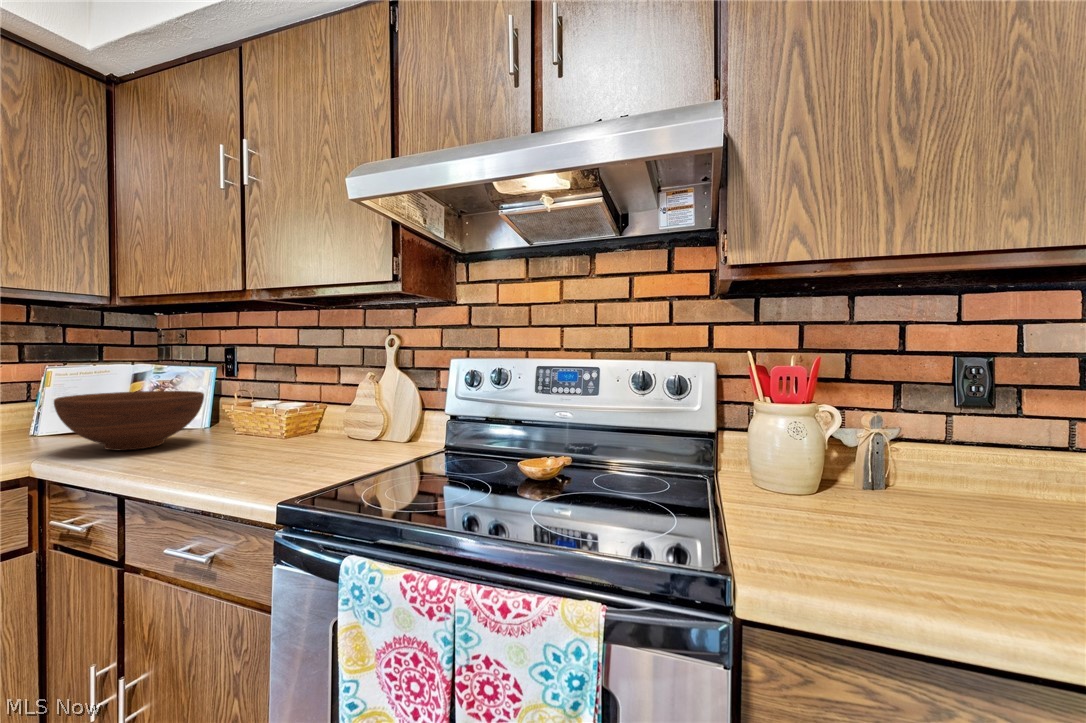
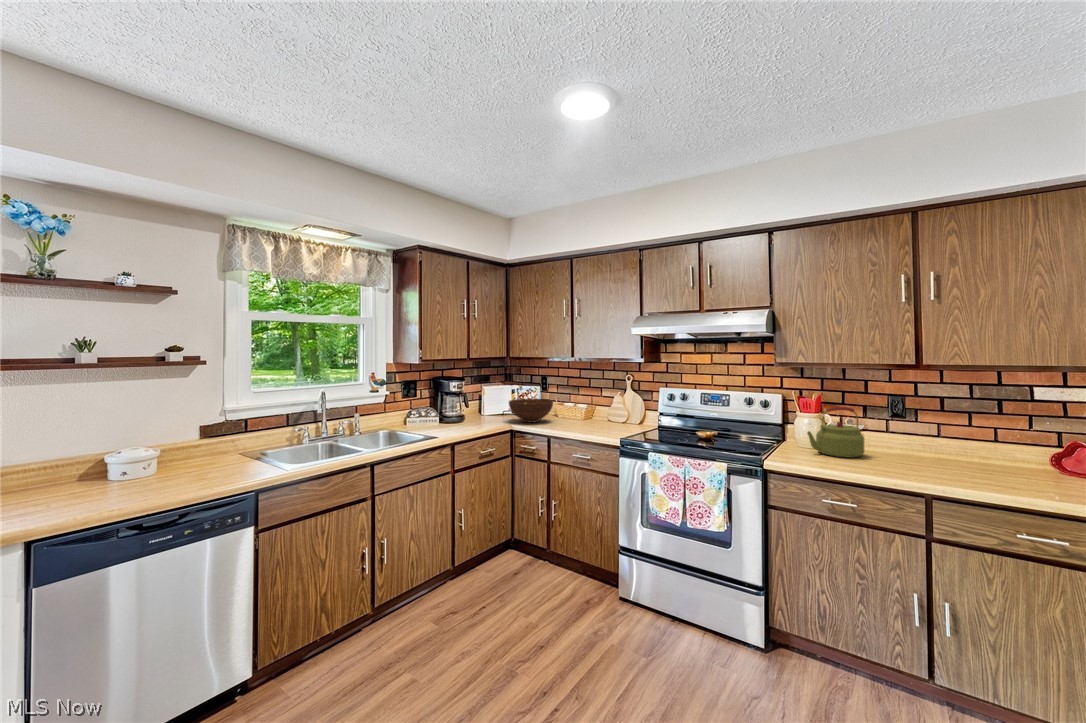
kettle: none [823,383,977,535] -> present [807,407,864,457]

